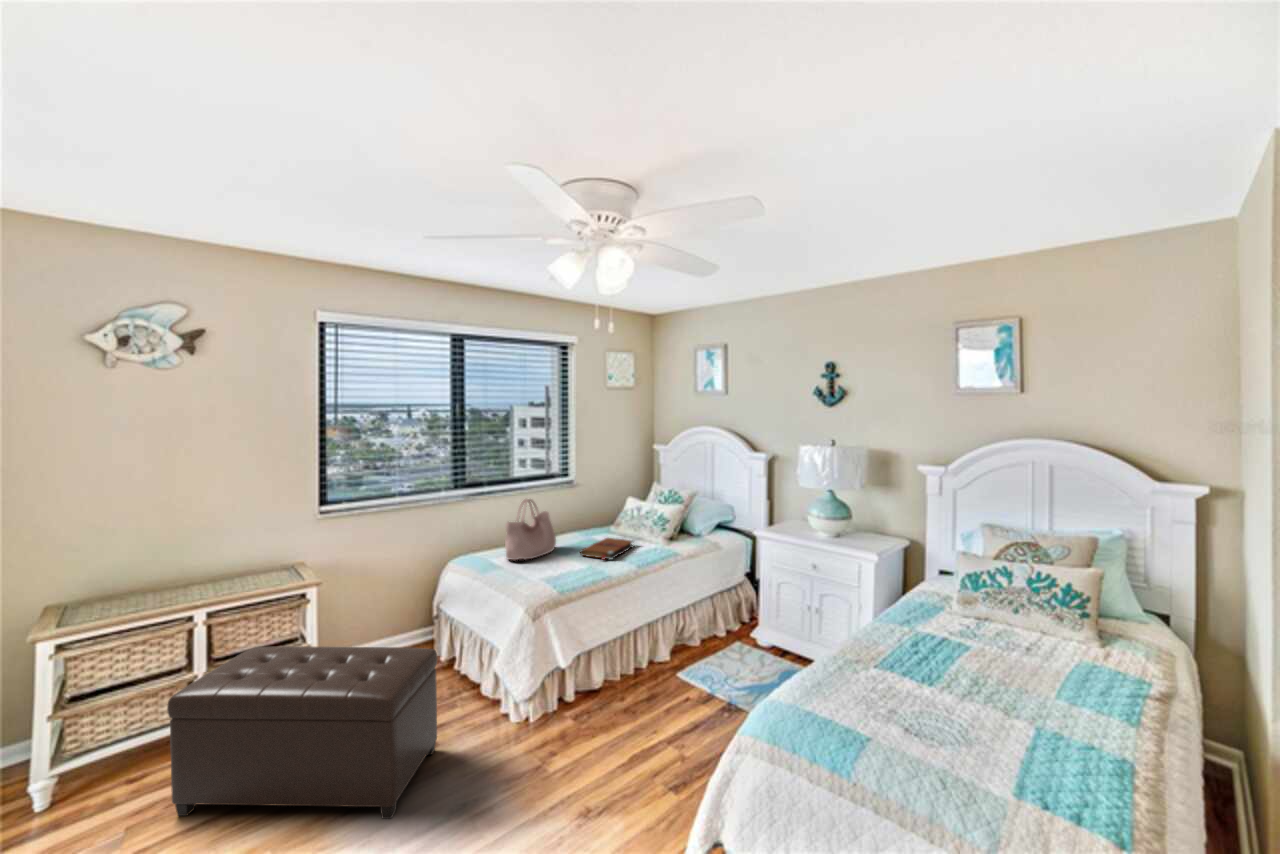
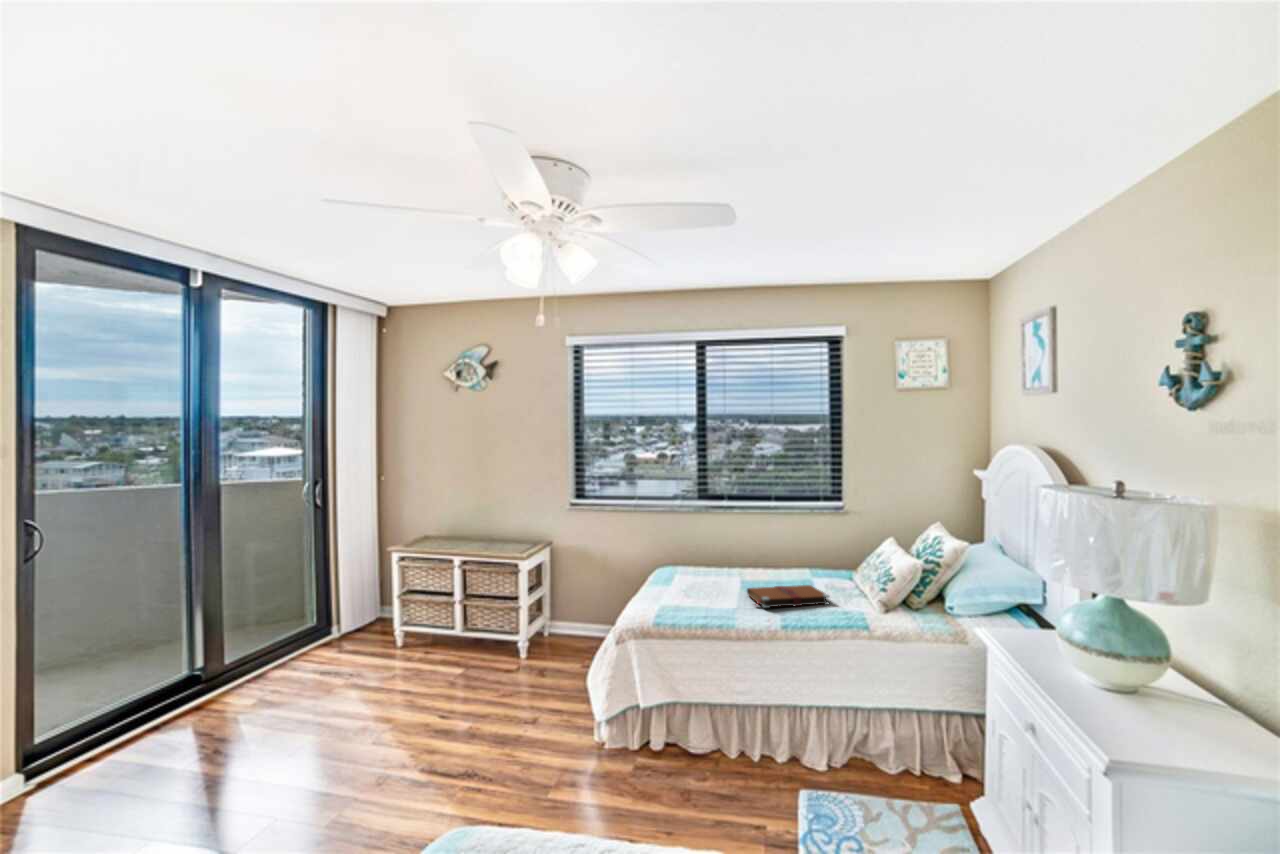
handbag: present [505,499,556,560] -> none [674,516,745,585]
ottoman: present [167,646,437,819] -> none [398,592,528,749]

